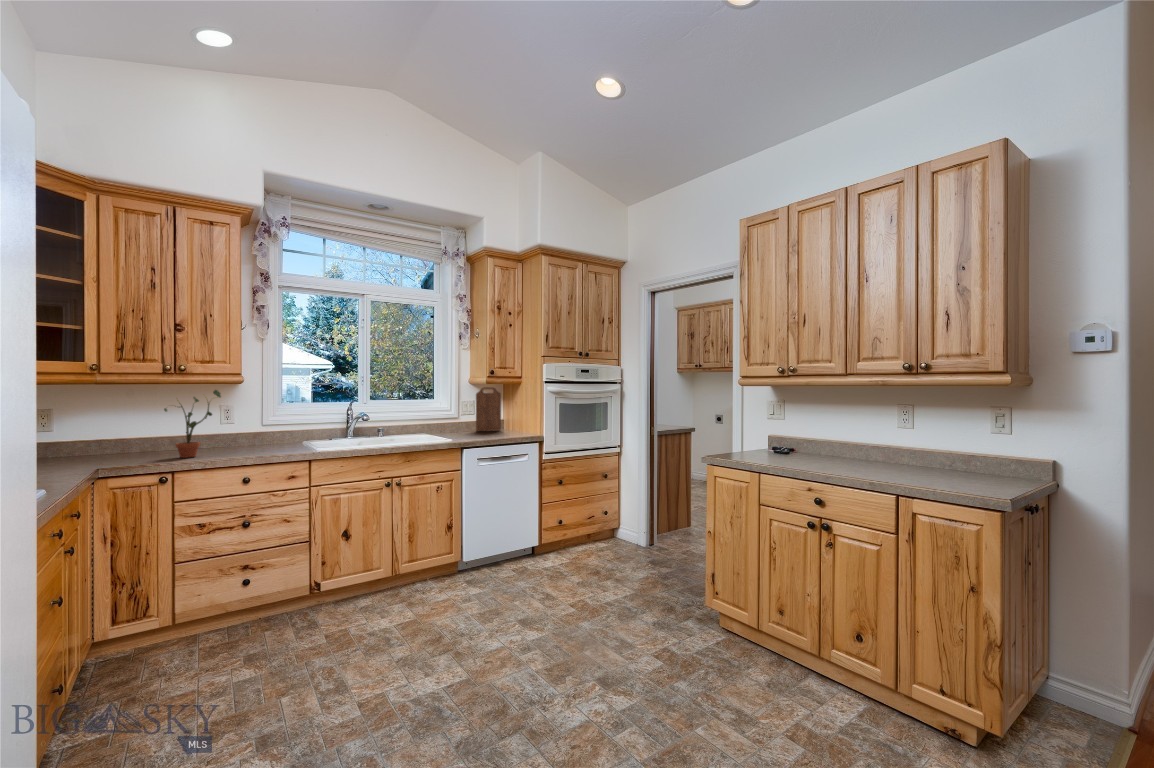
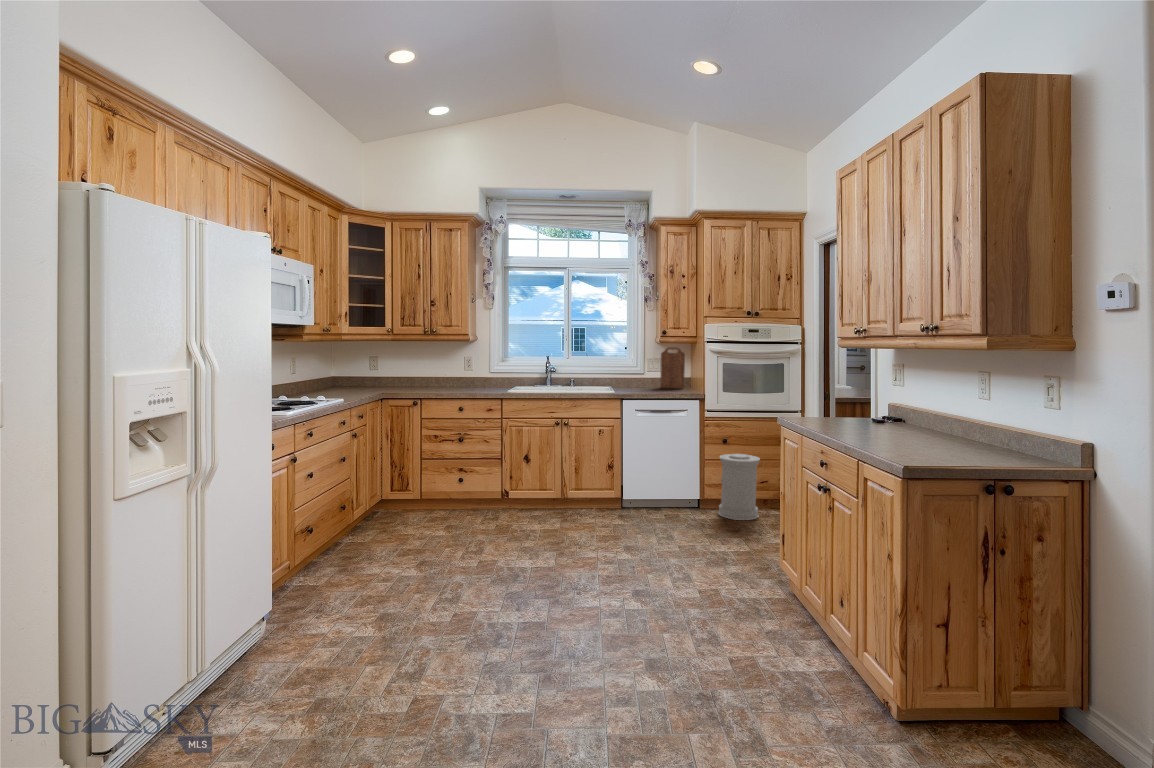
potted plant: present [164,390,221,458] -> none [421,347,458,391]
trash can: none [563,494,603,563] -> present [719,454,760,520]

